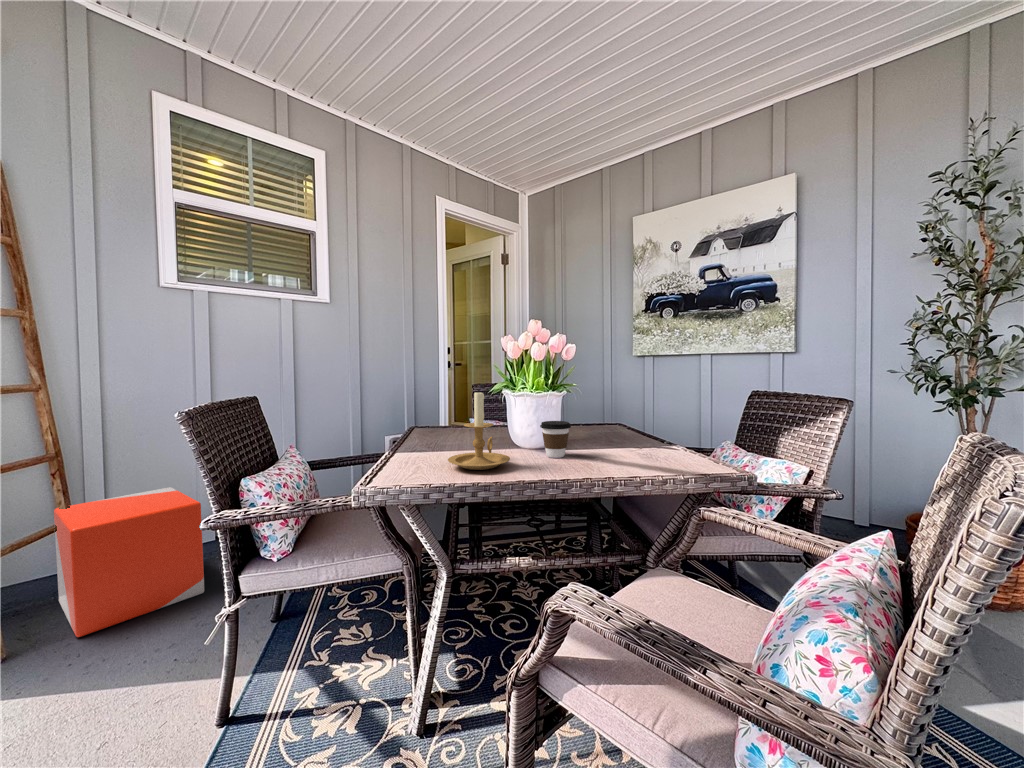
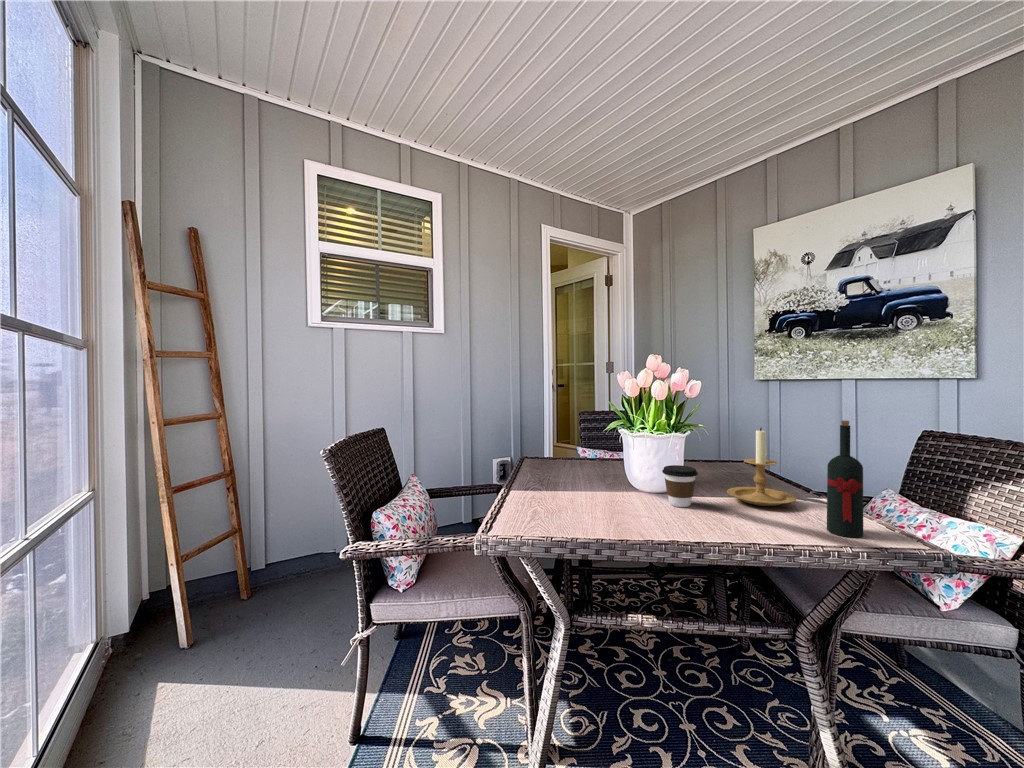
wine bottle: none [672,372,699,470] -> present [827,420,863,537]
candle holder: present [448,390,510,470] -> present [727,428,796,506]
stool: present [54,487,204,637] -> none [227,502,338,633]

